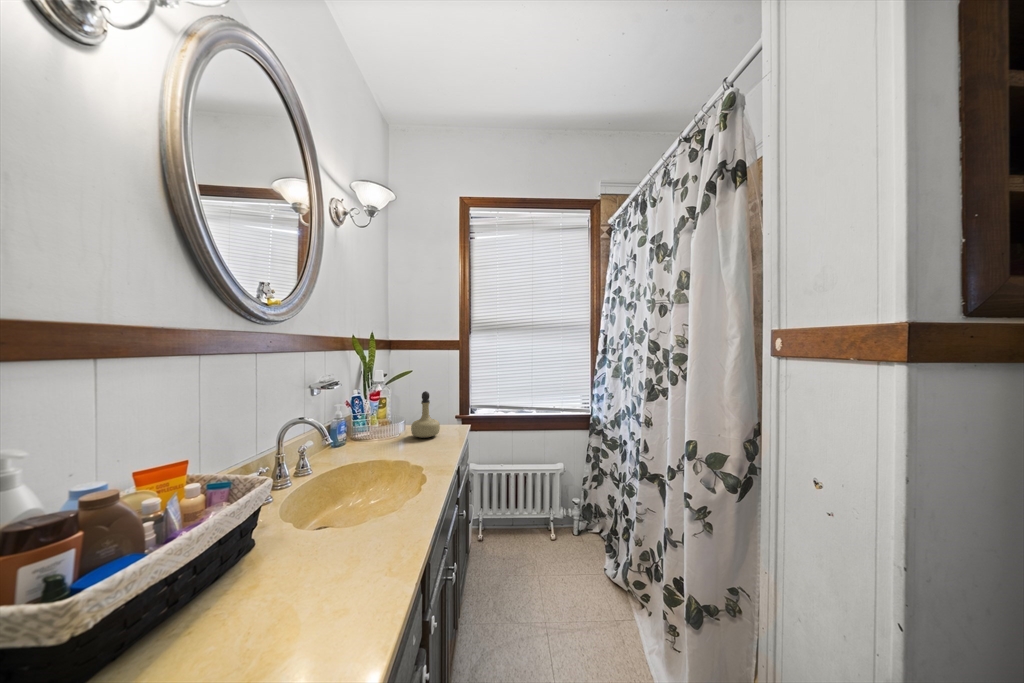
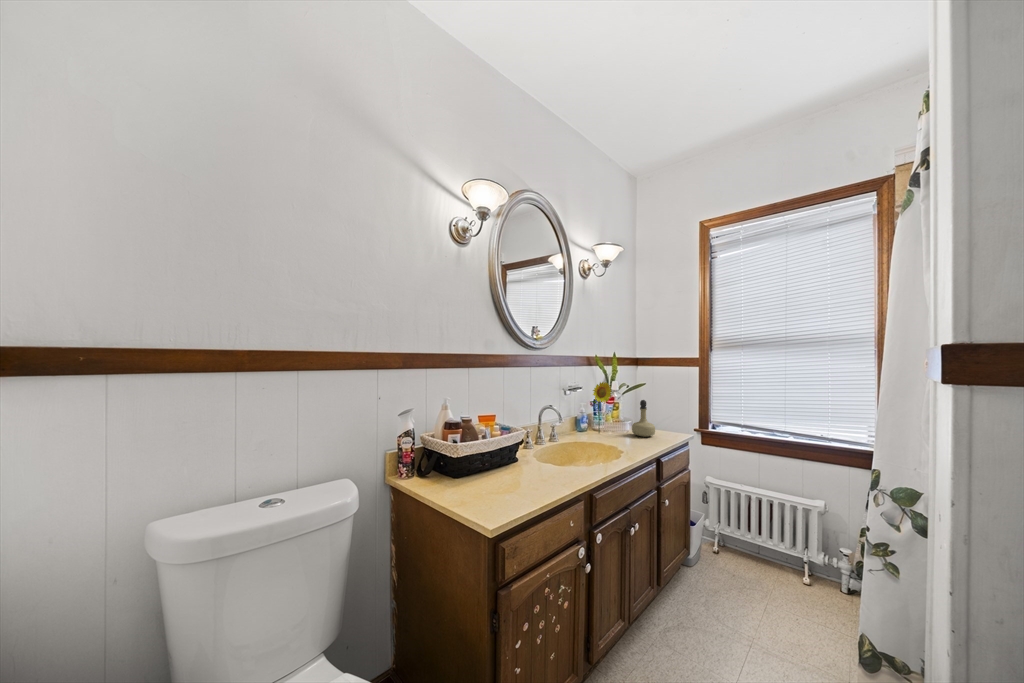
flower: none [354,372,387,445] -> present [590,382,612,433]

